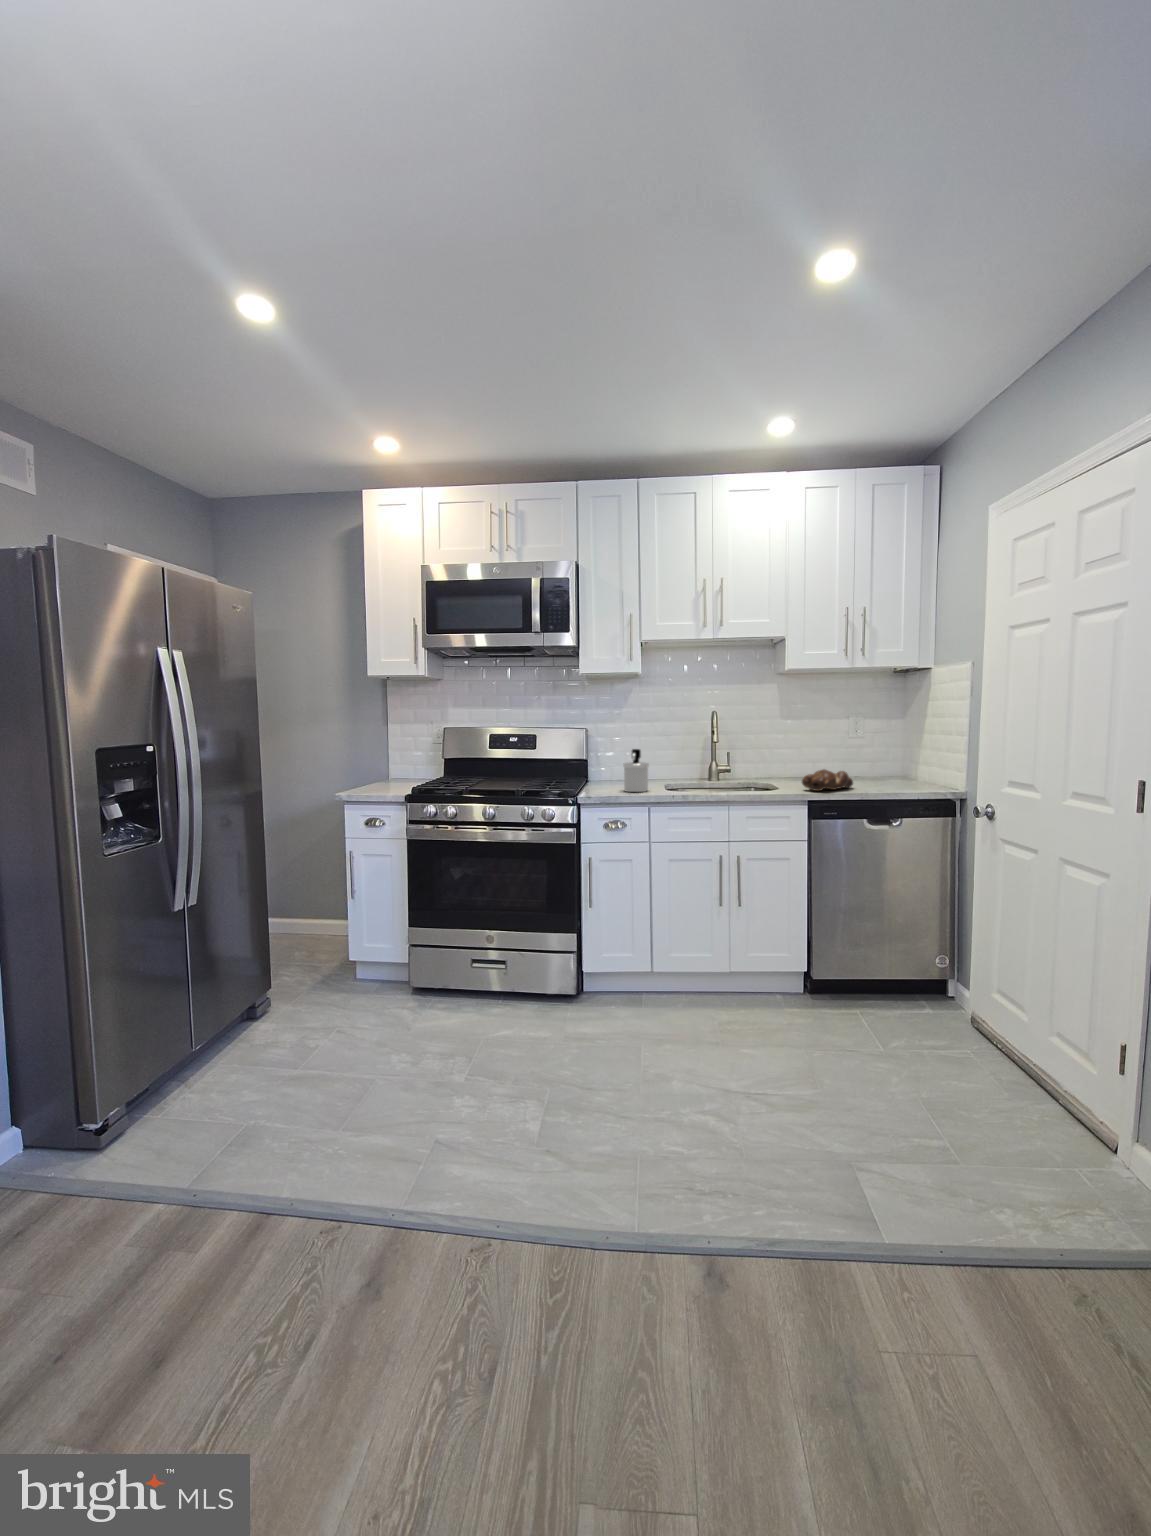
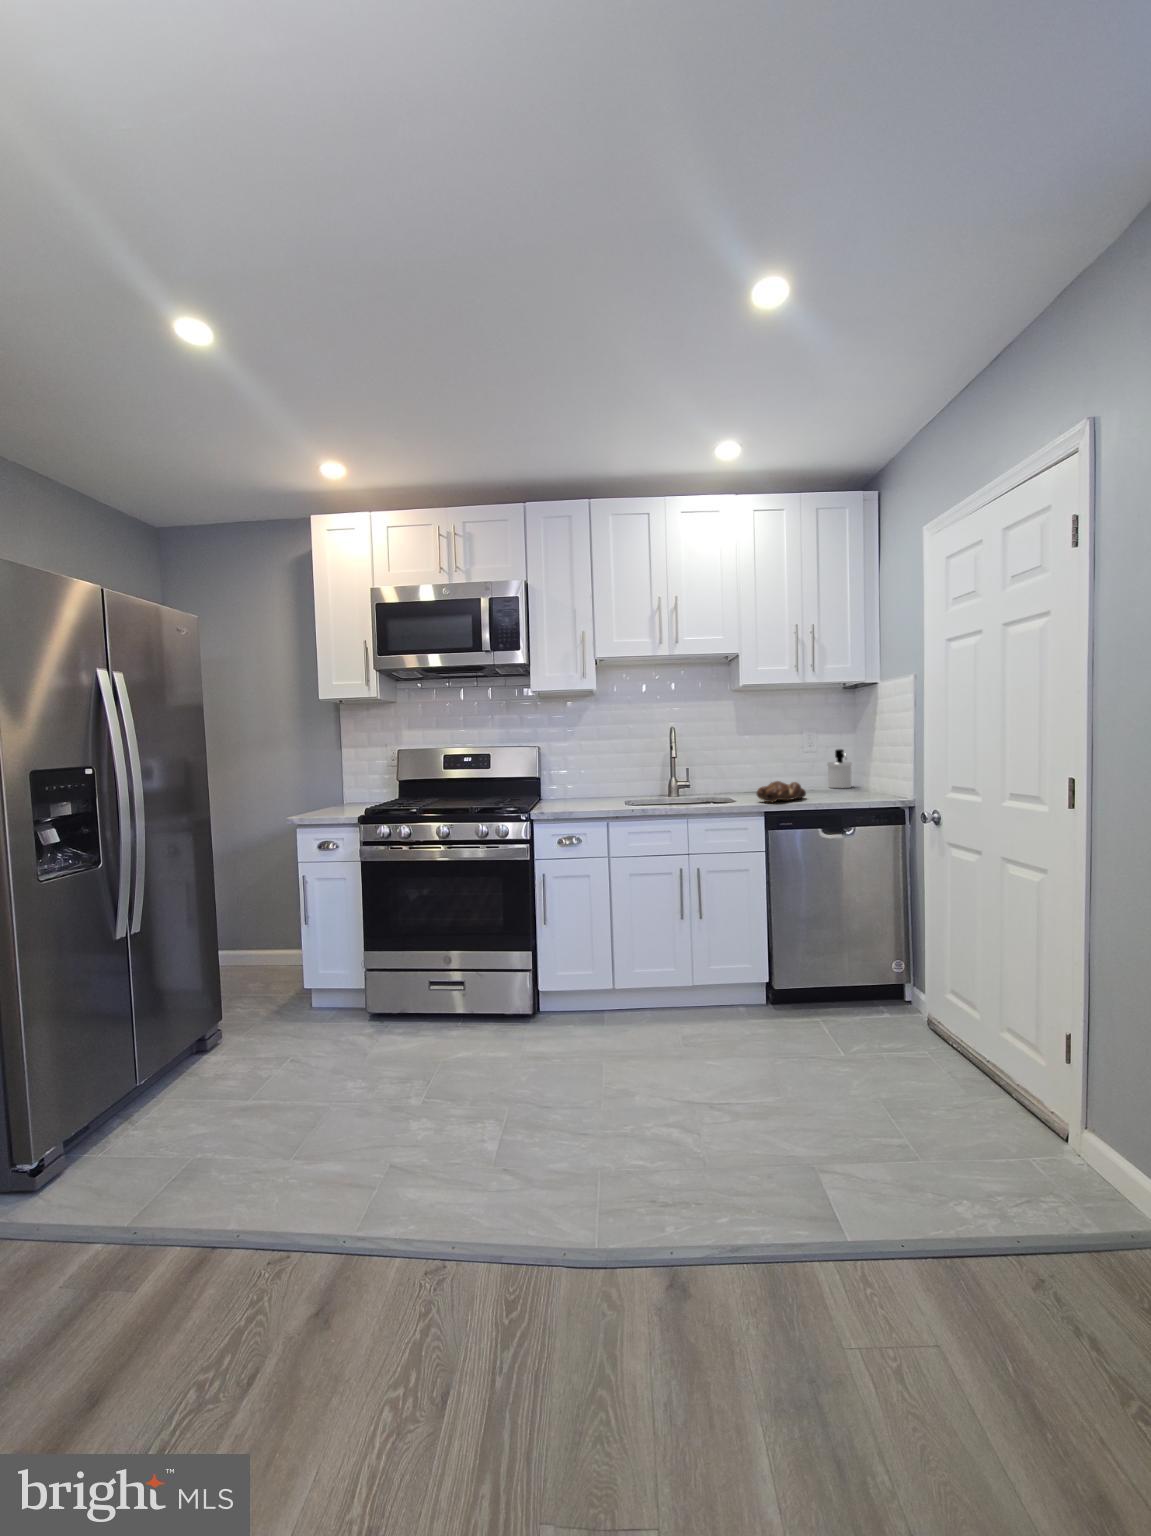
soap dispenser: present [623,749,649,792] -> present [827,749,852,788]

